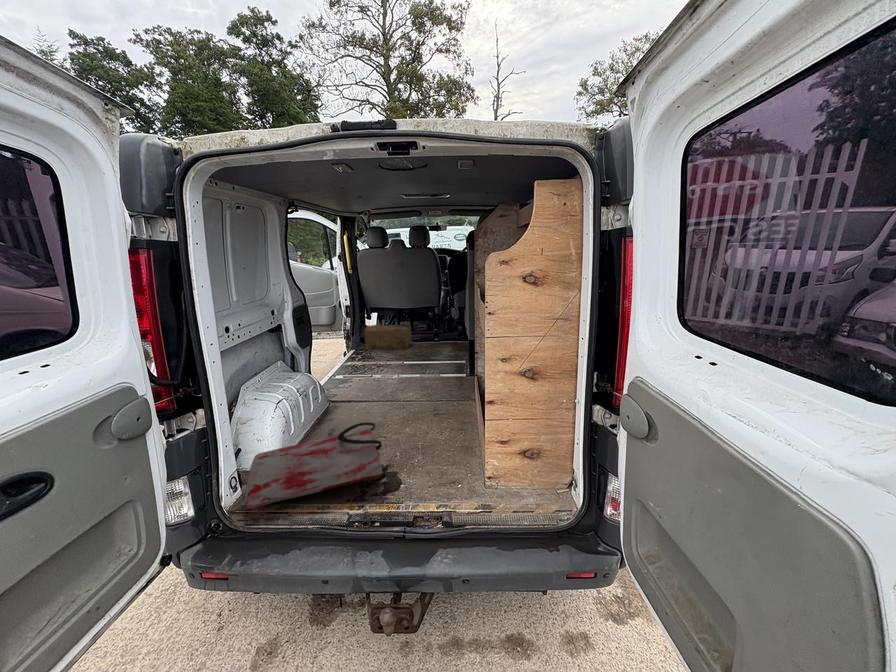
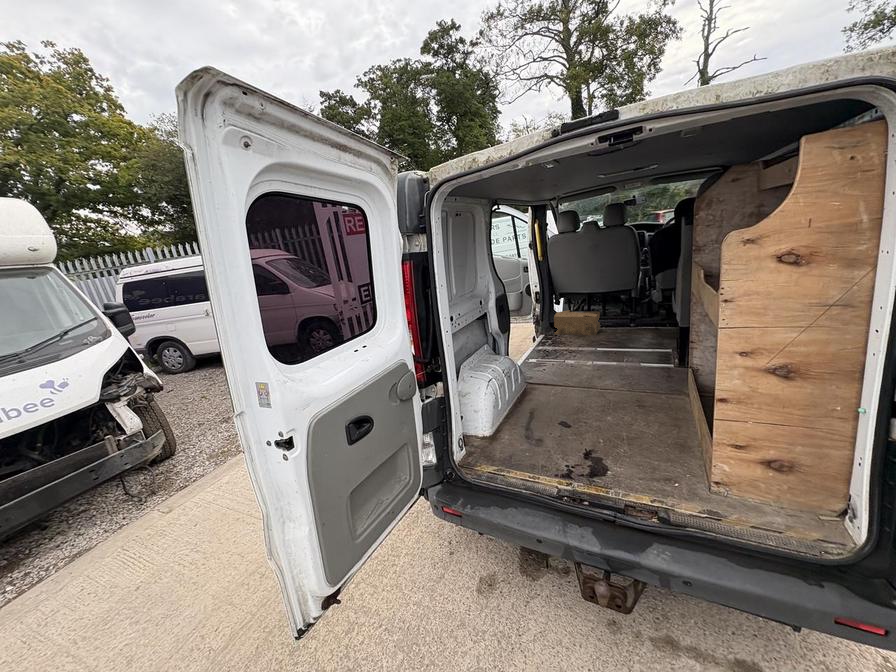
bag: present [245,422,386,509] -> none [469,405,592,468]

